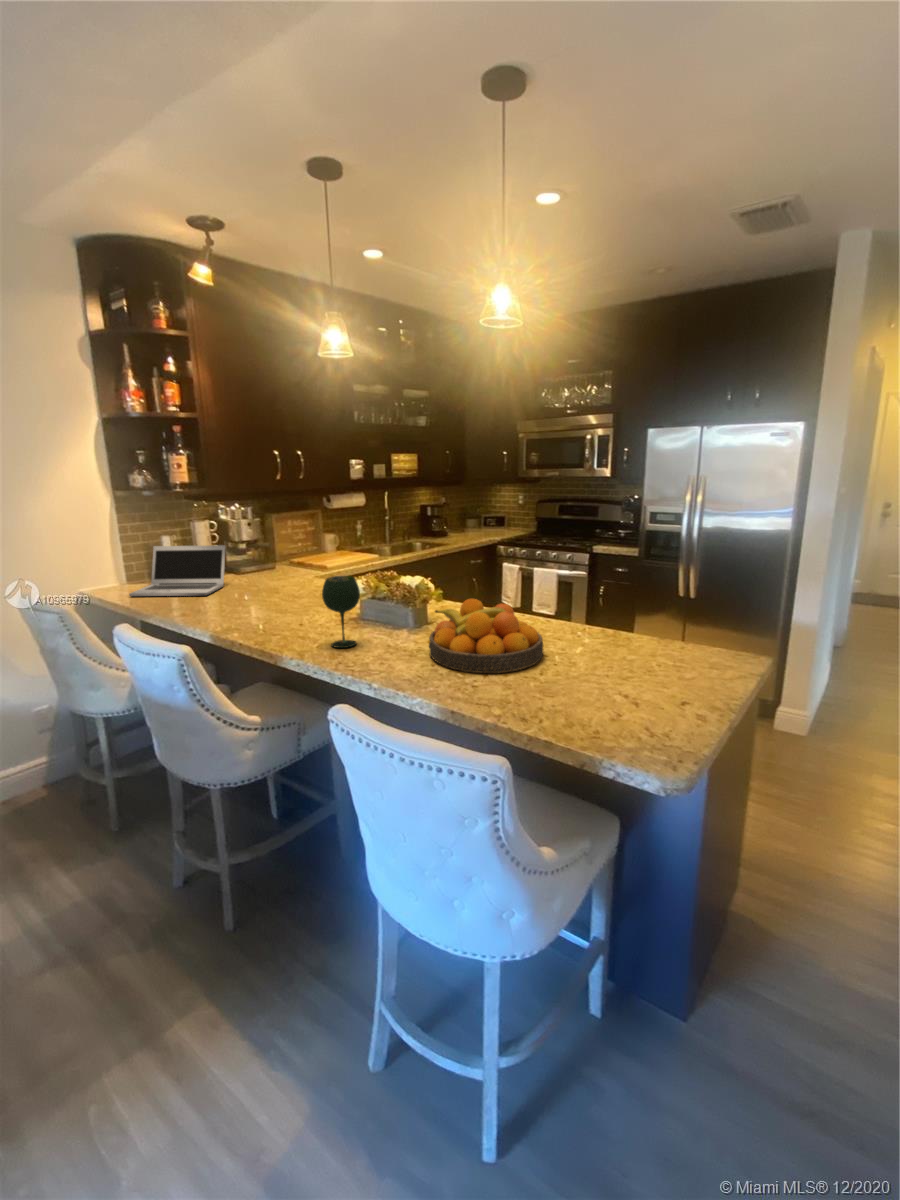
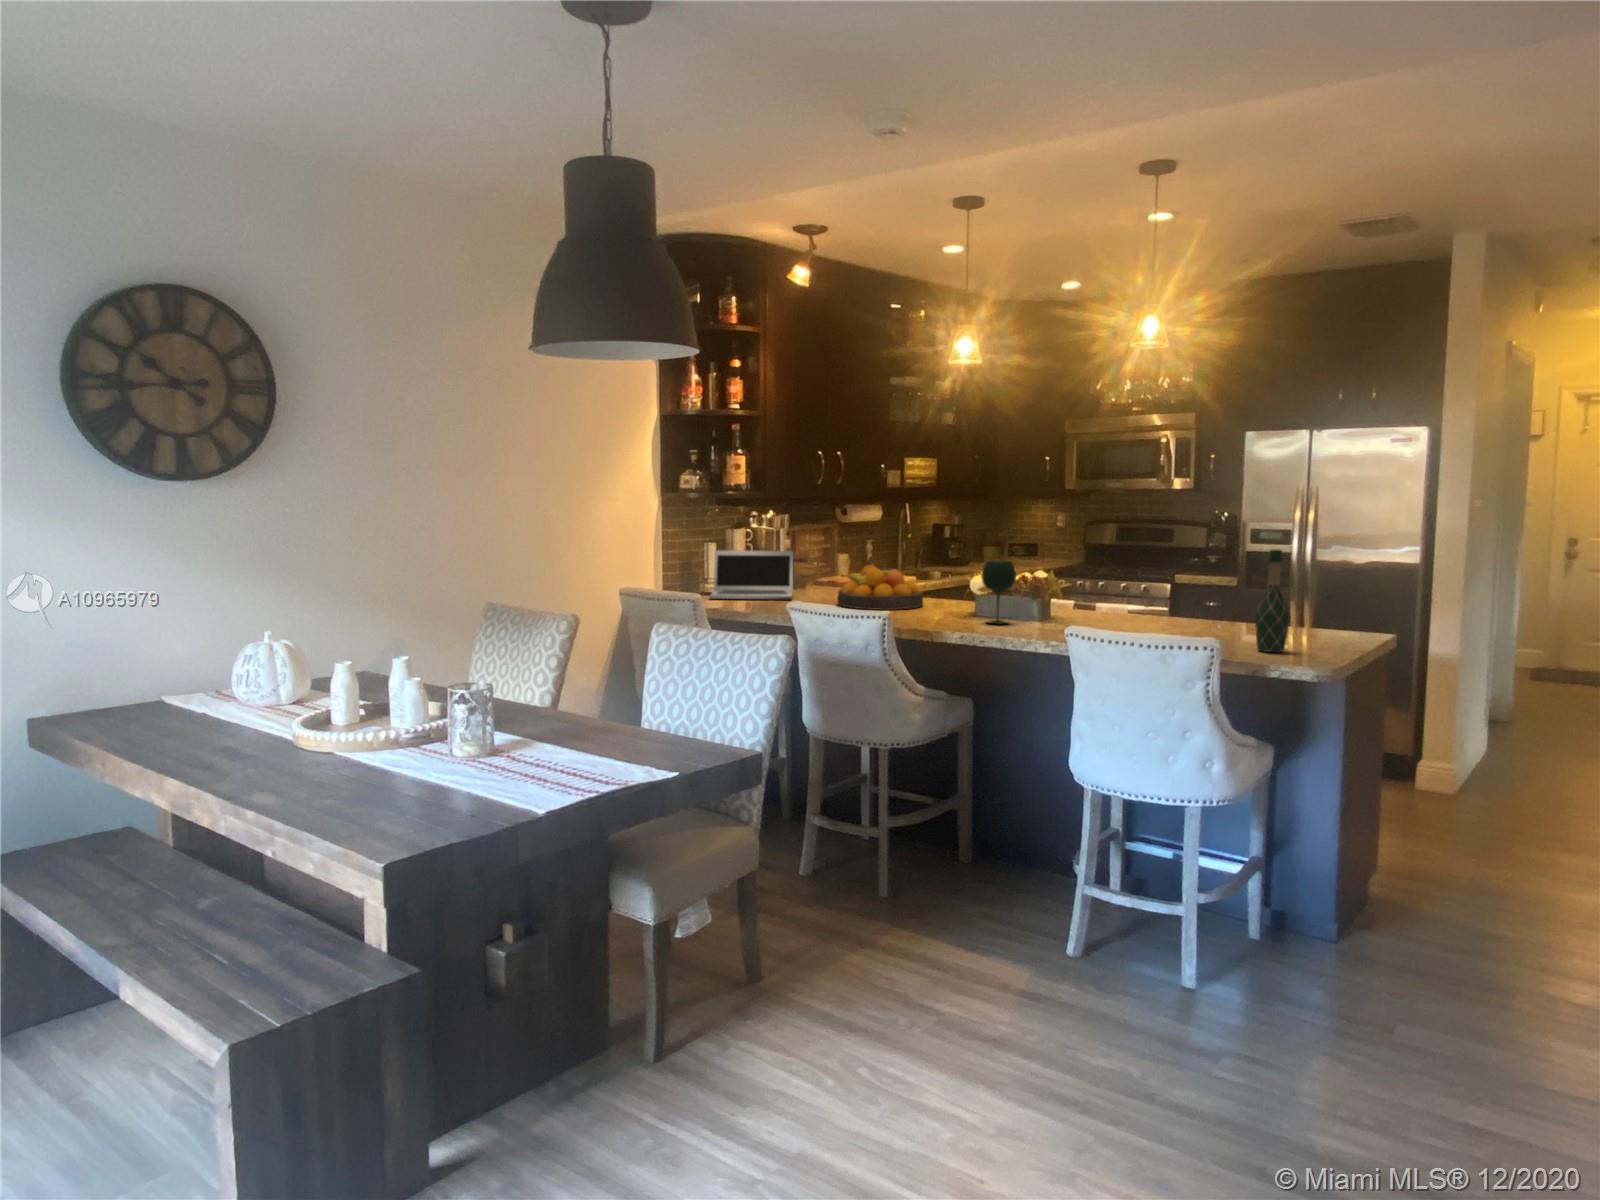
wine bottle: none [592,593,638,732] -> present [1255,550,1290,652]
fruit bowl: present [429,598,543,673] -> present [837,565,923,610]

